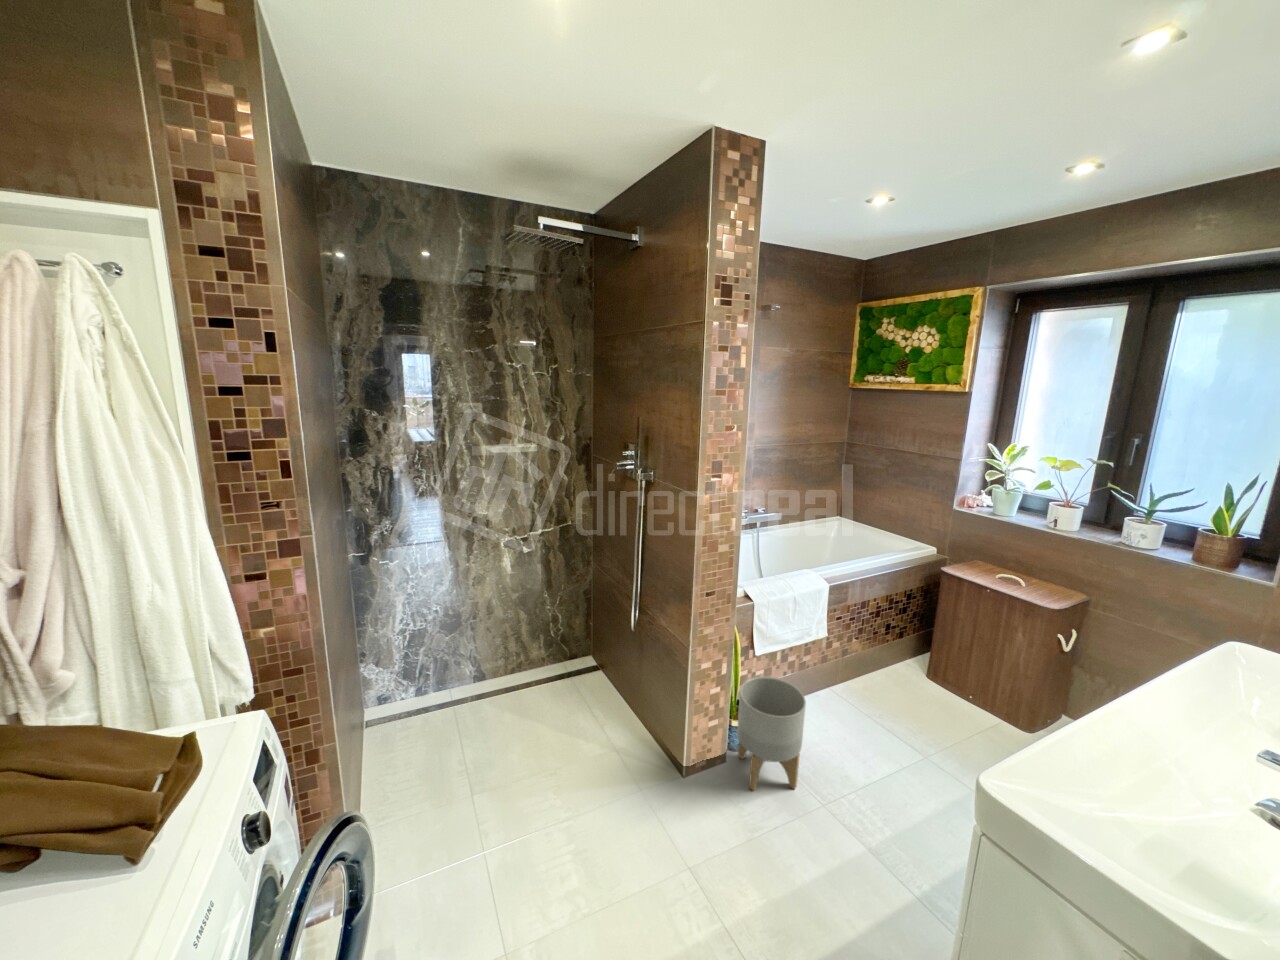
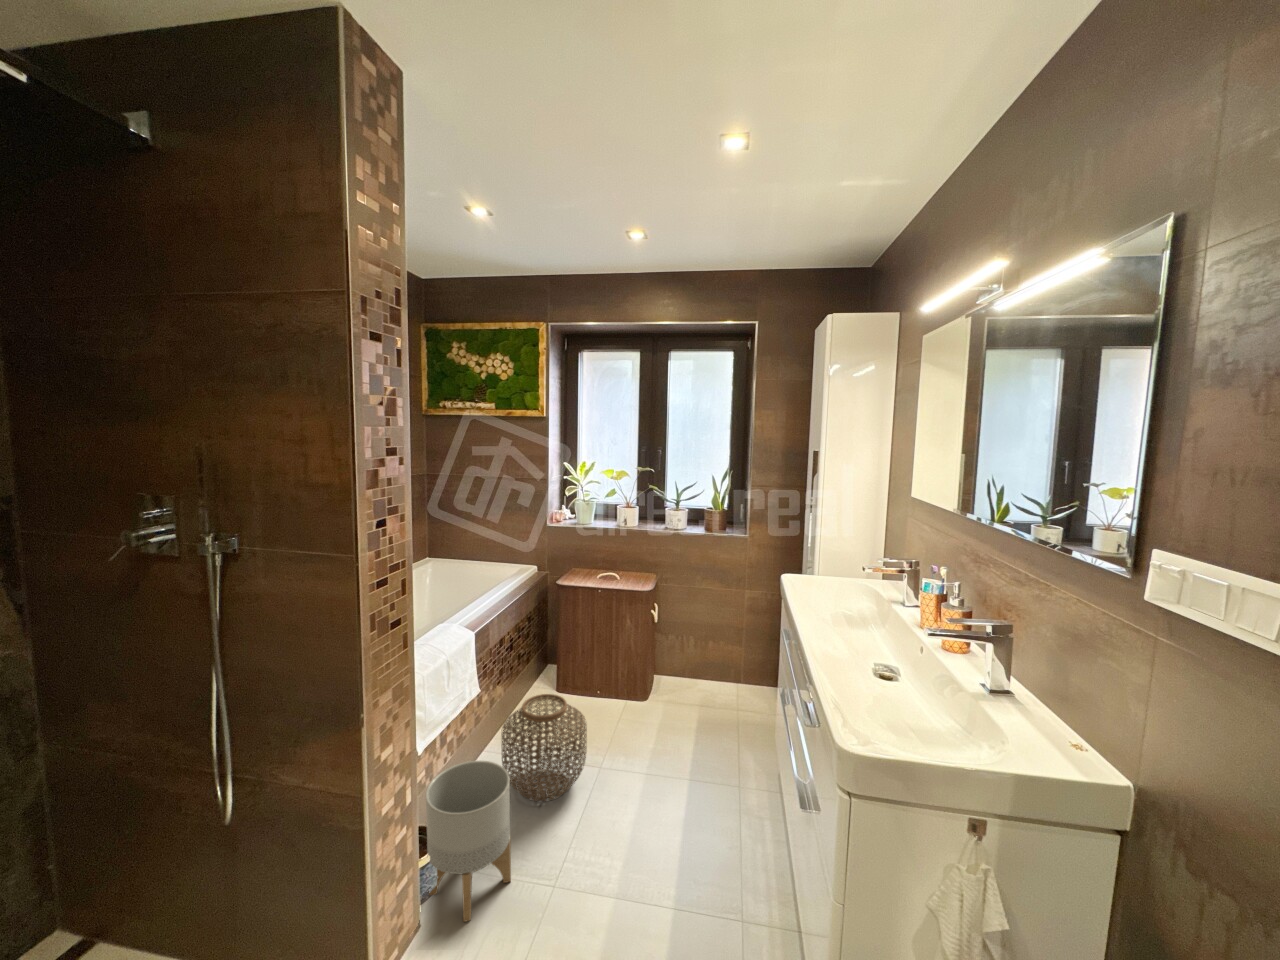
woven basket: none [826,661,916,760] -> present [502,694,587,801]

